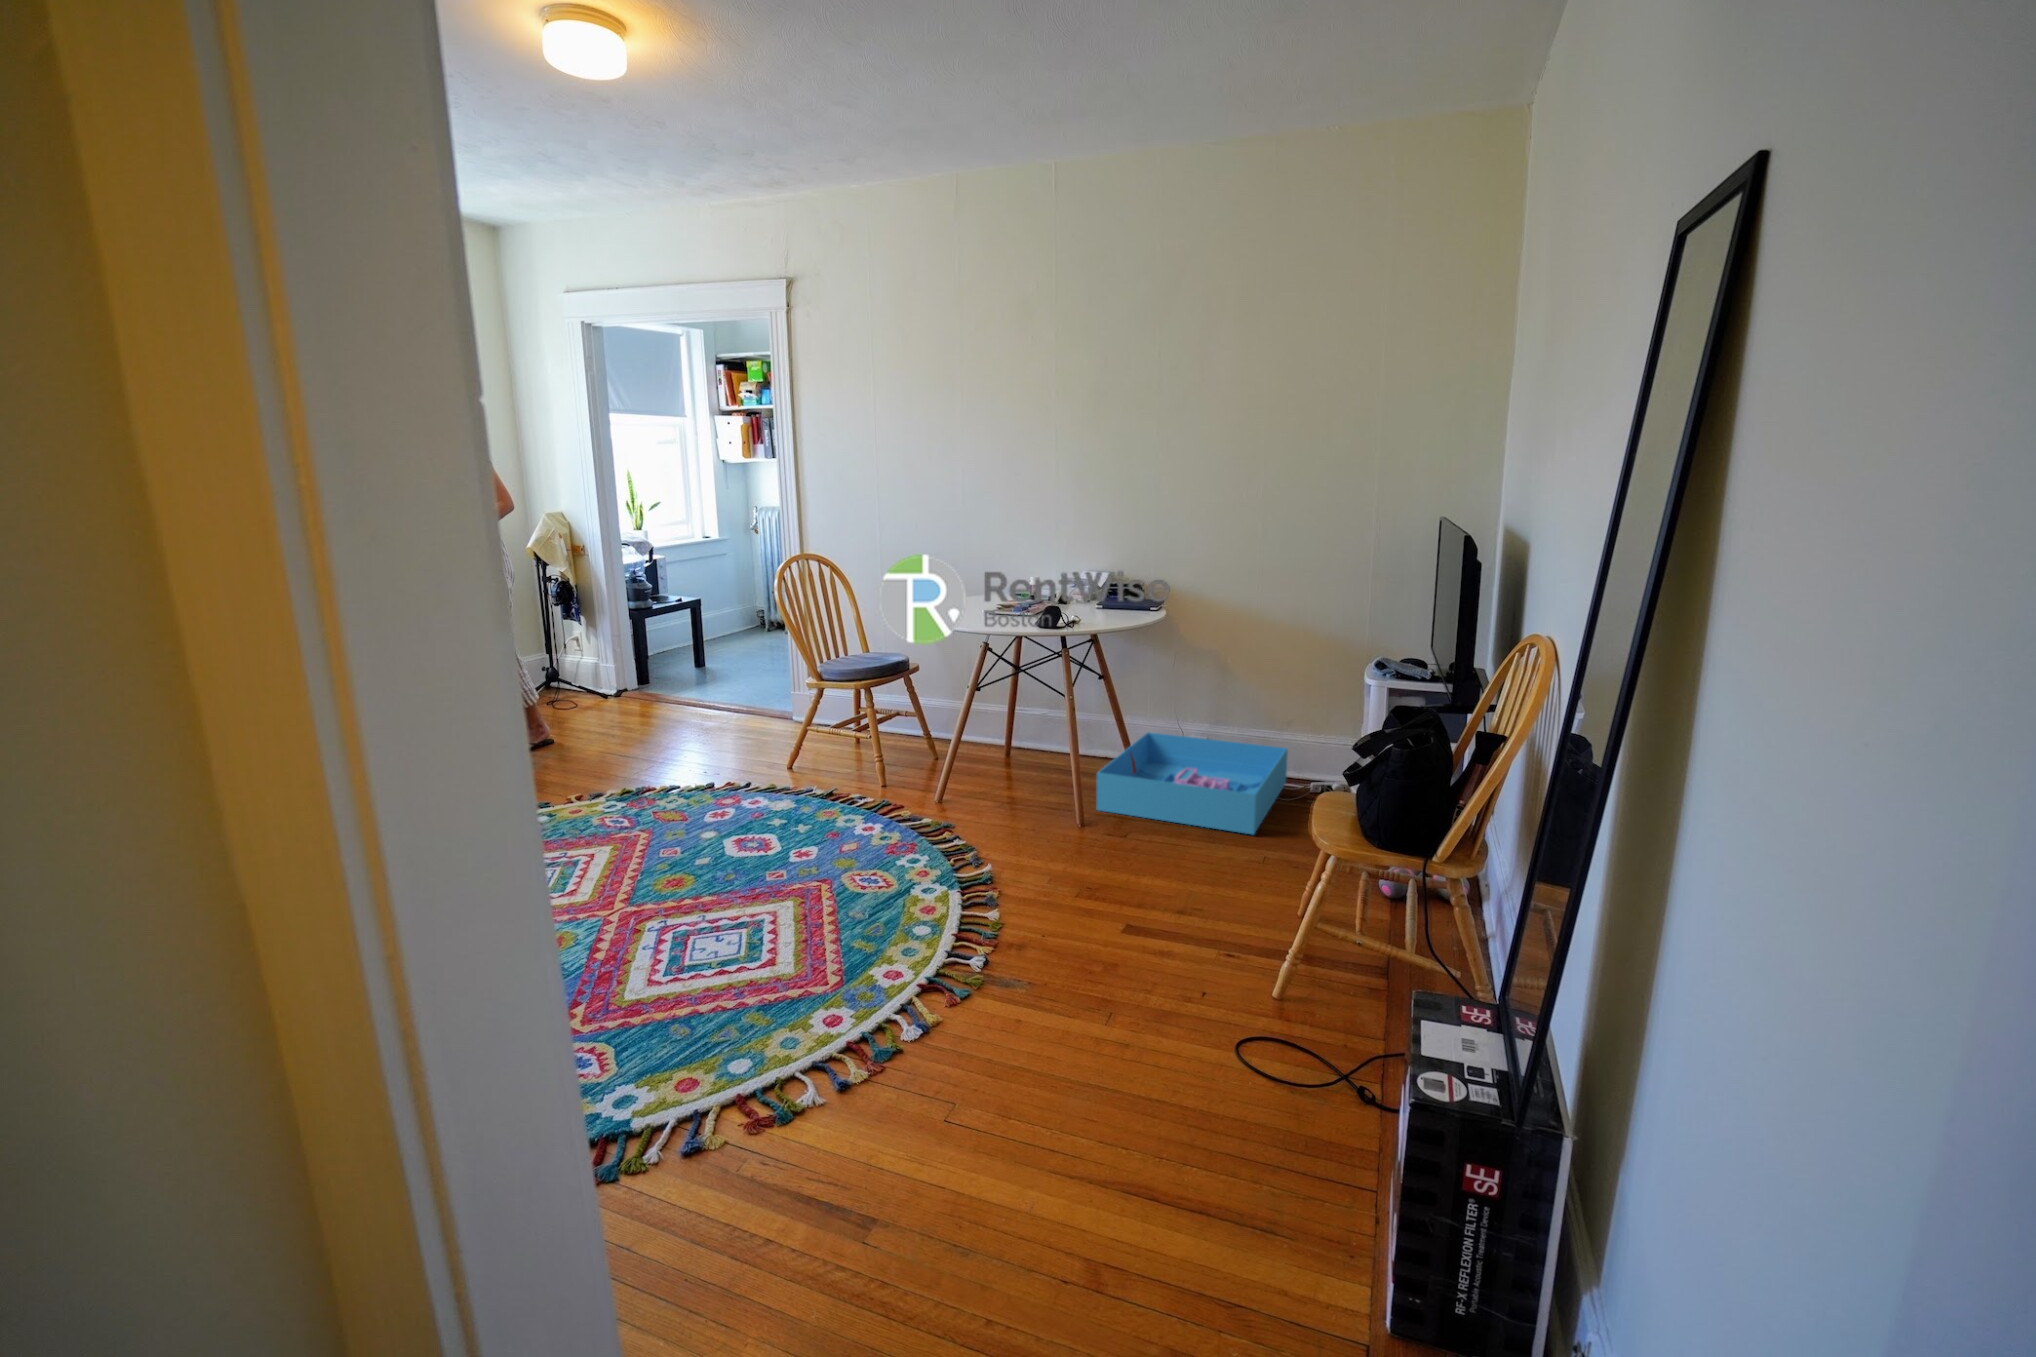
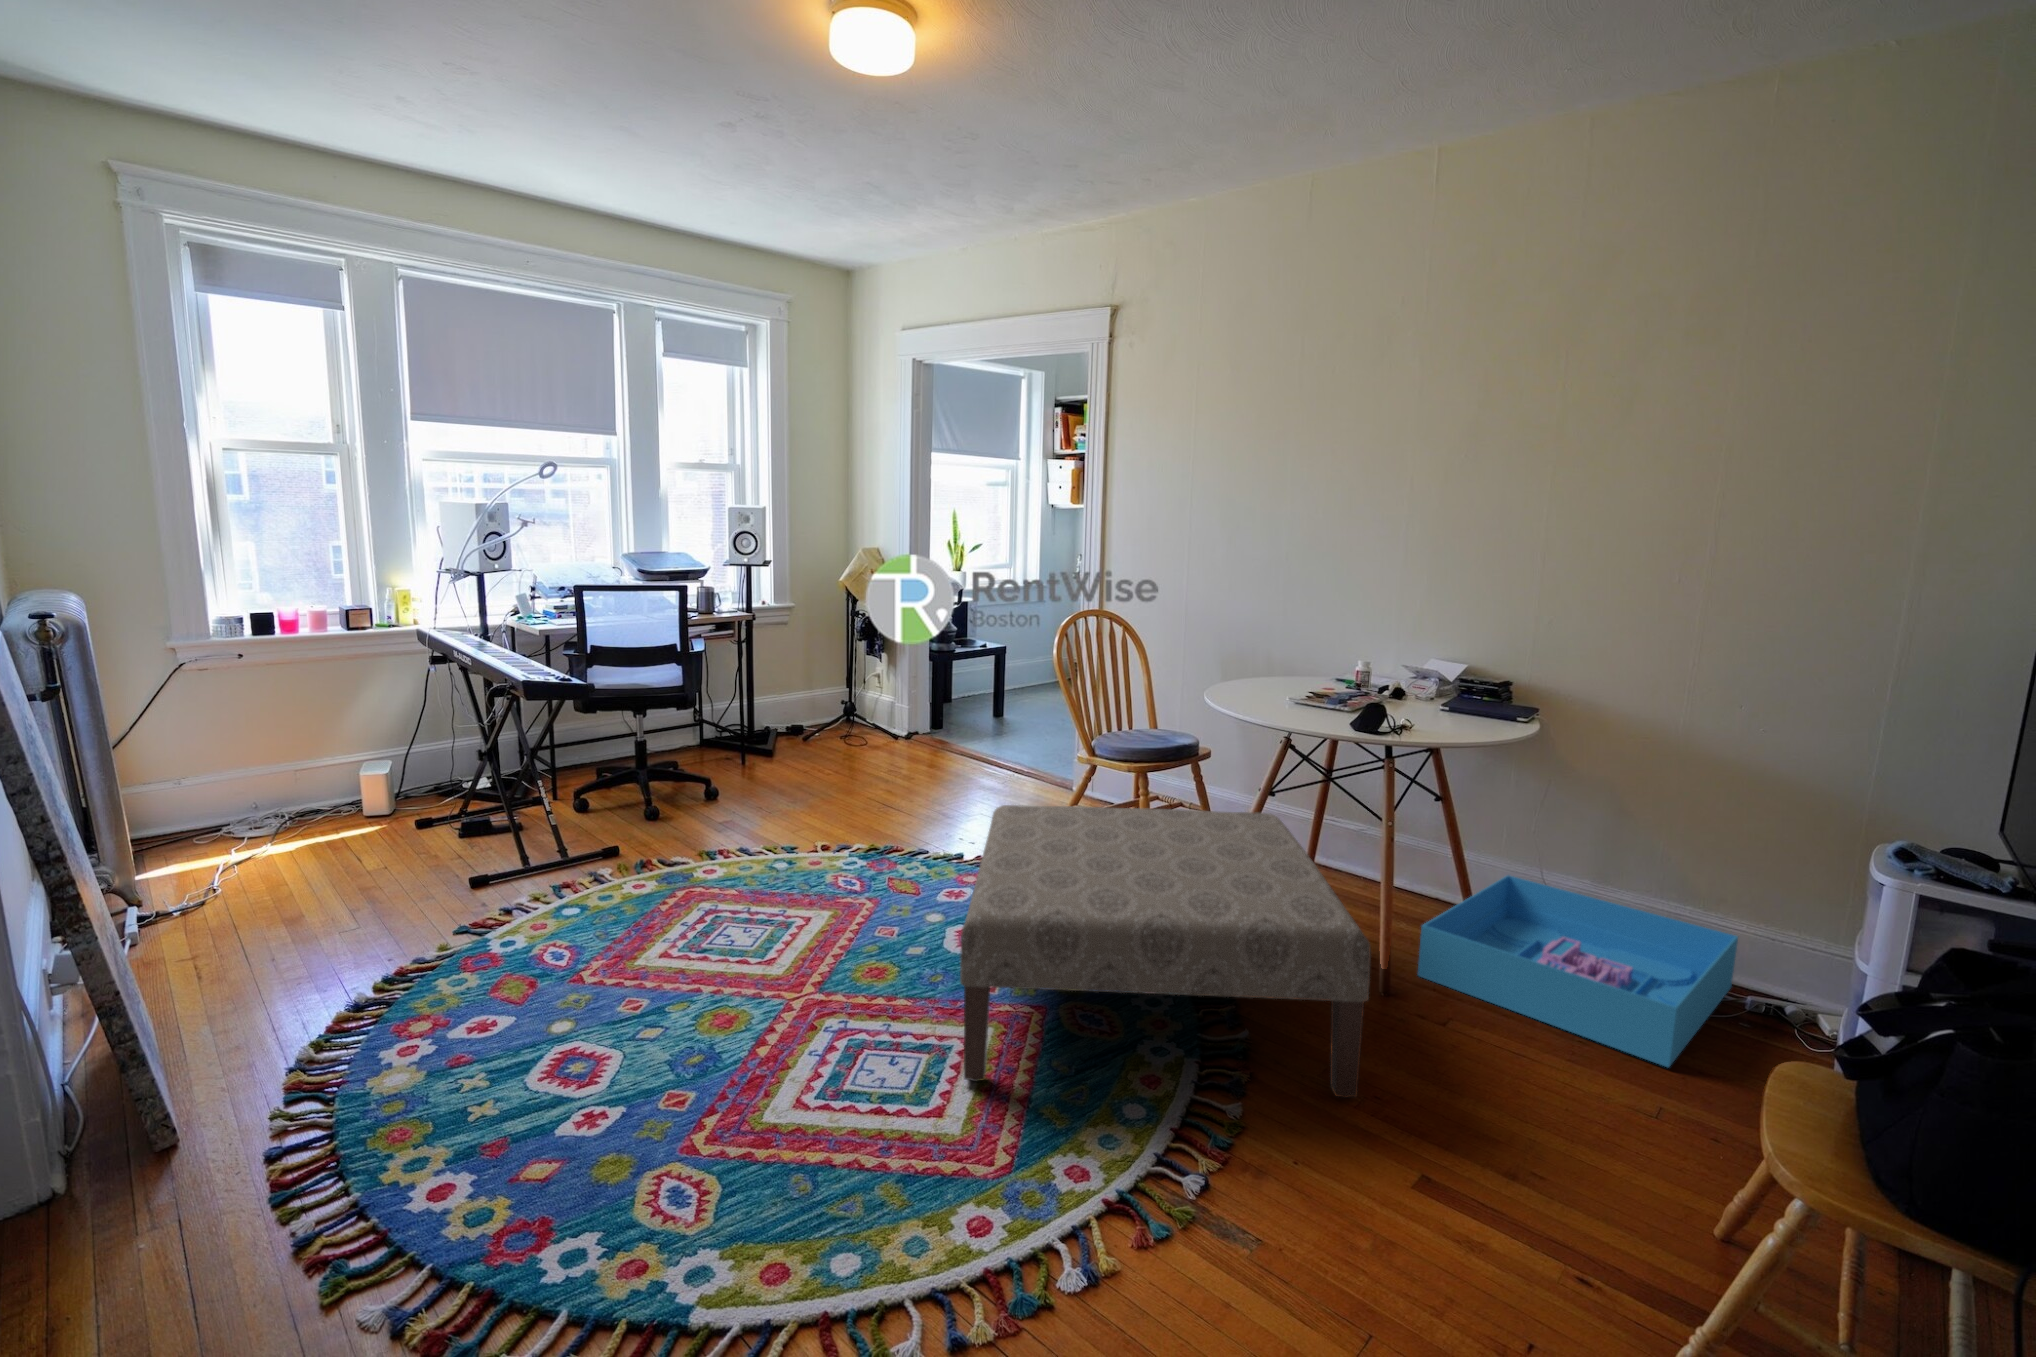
ottoman: none [755,707,1074,938] -> present [960,805,1371,1098]

